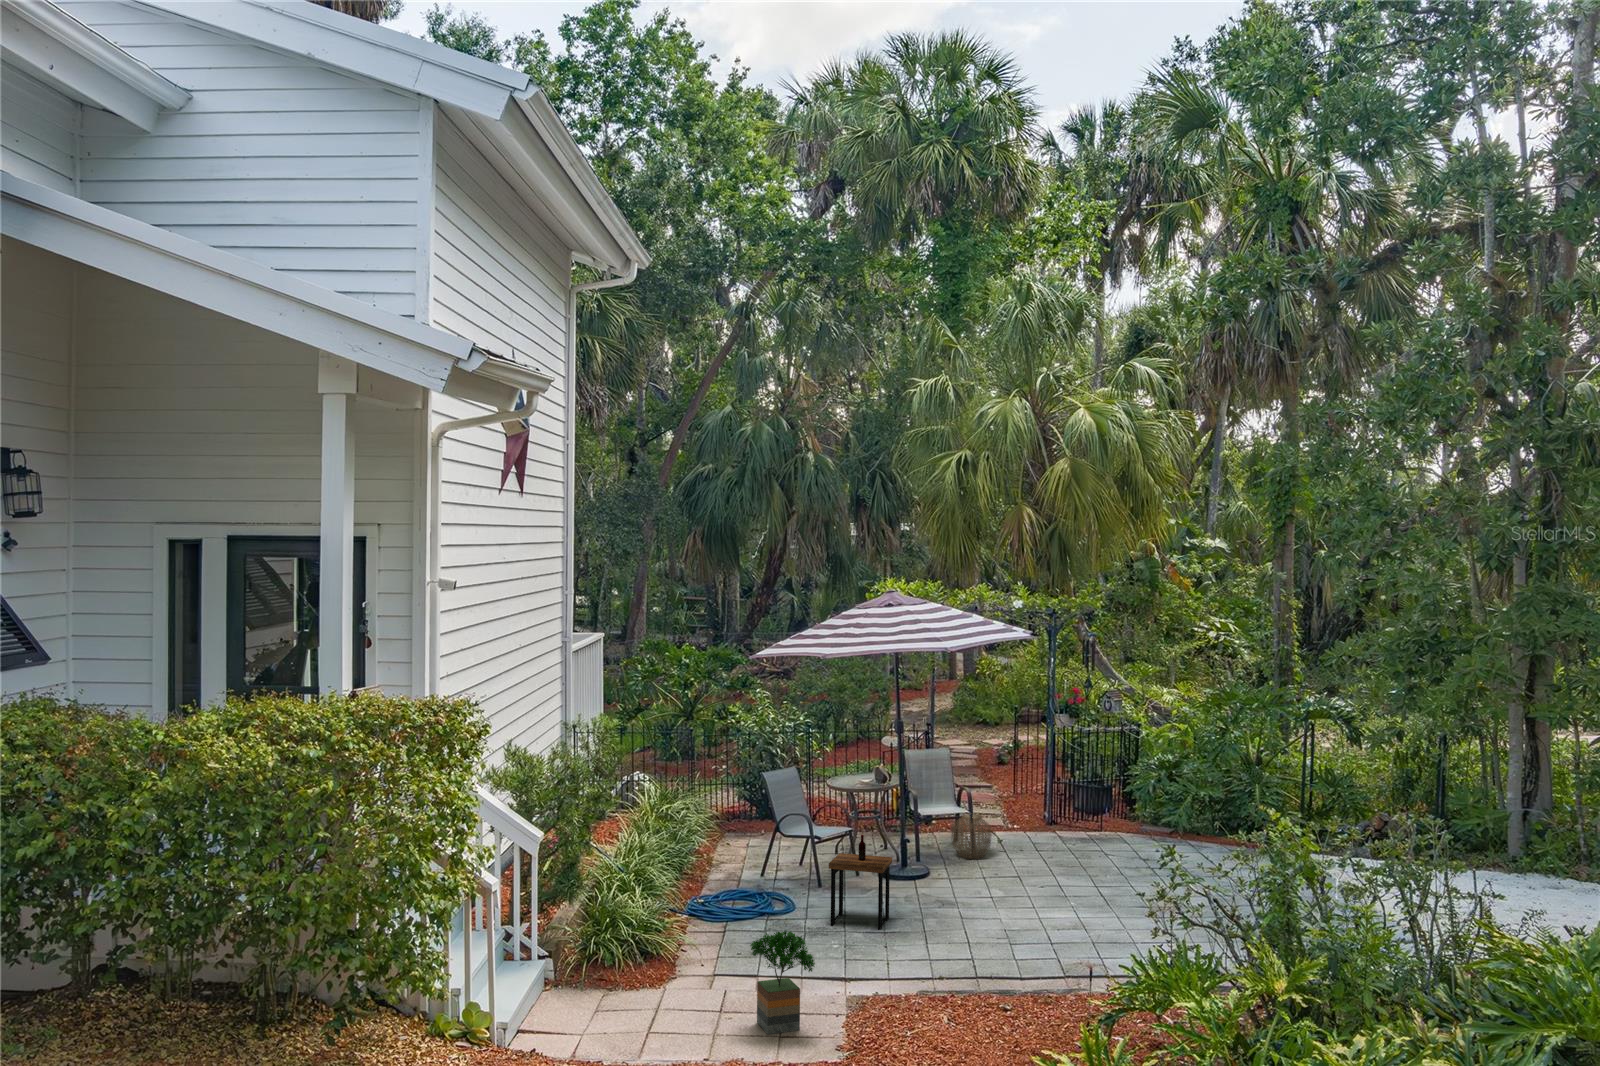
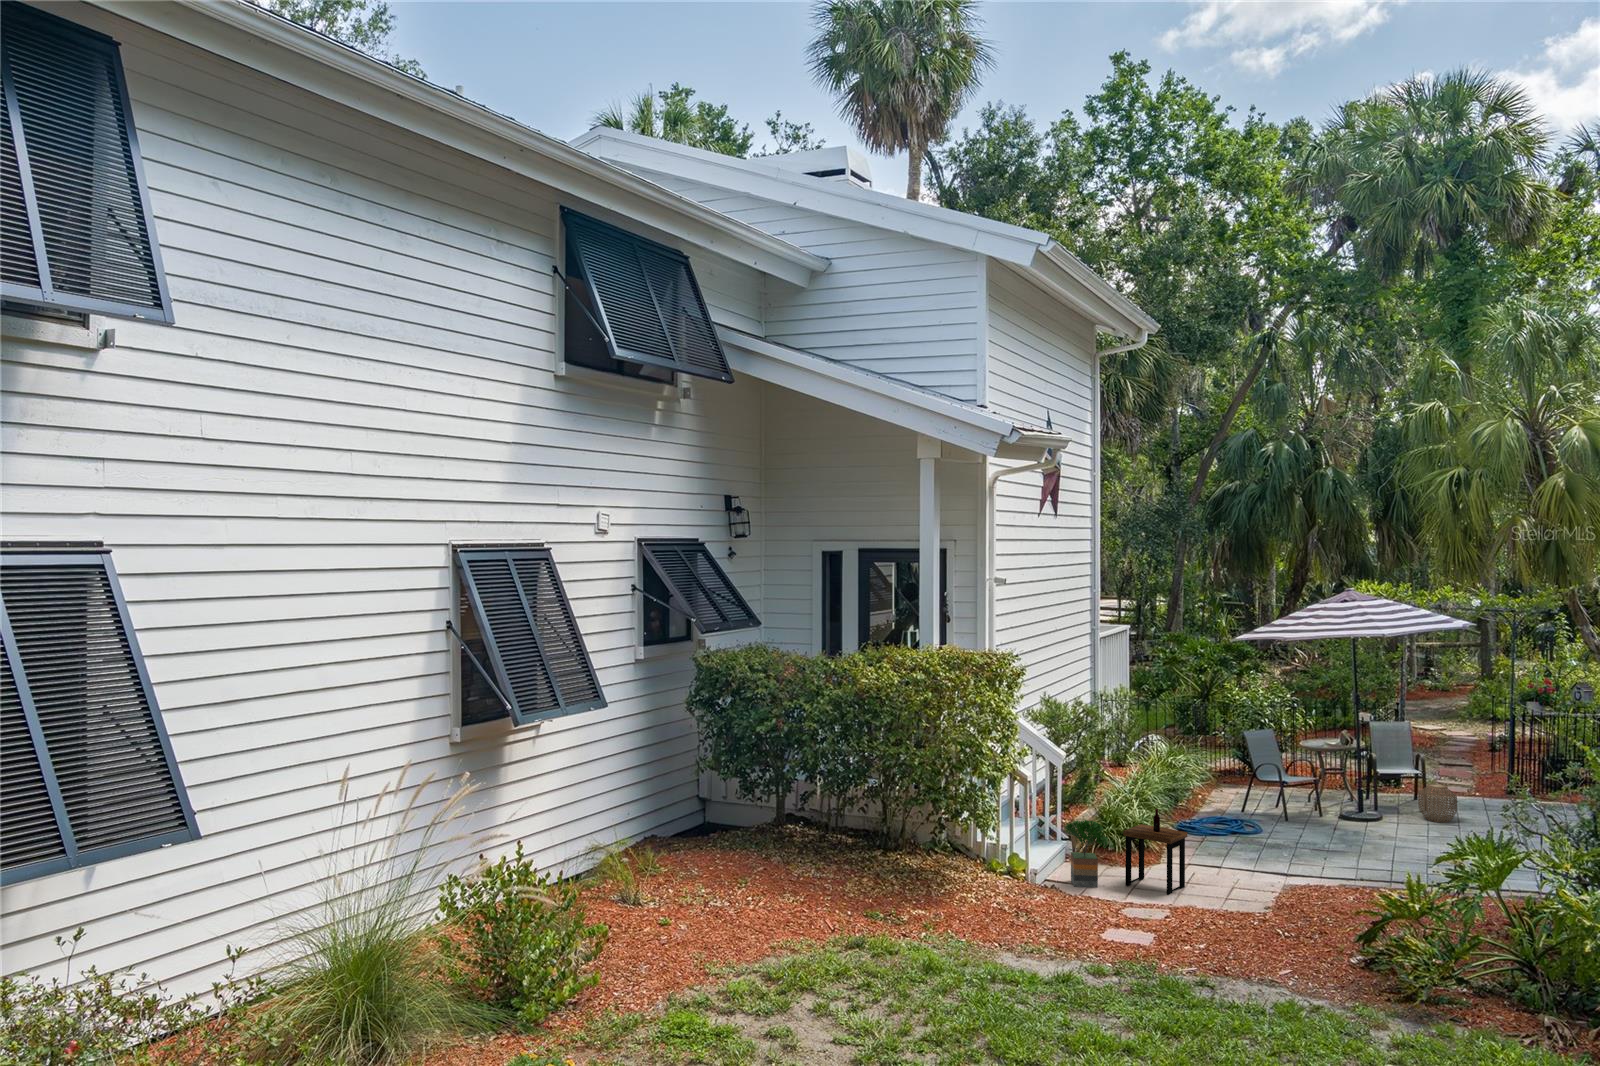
side table: present [829,835,892,930] -> present [1123,809,1187,895]
potted tree: present [750,931,815,1034] -> present [1064,820,1108,887]

